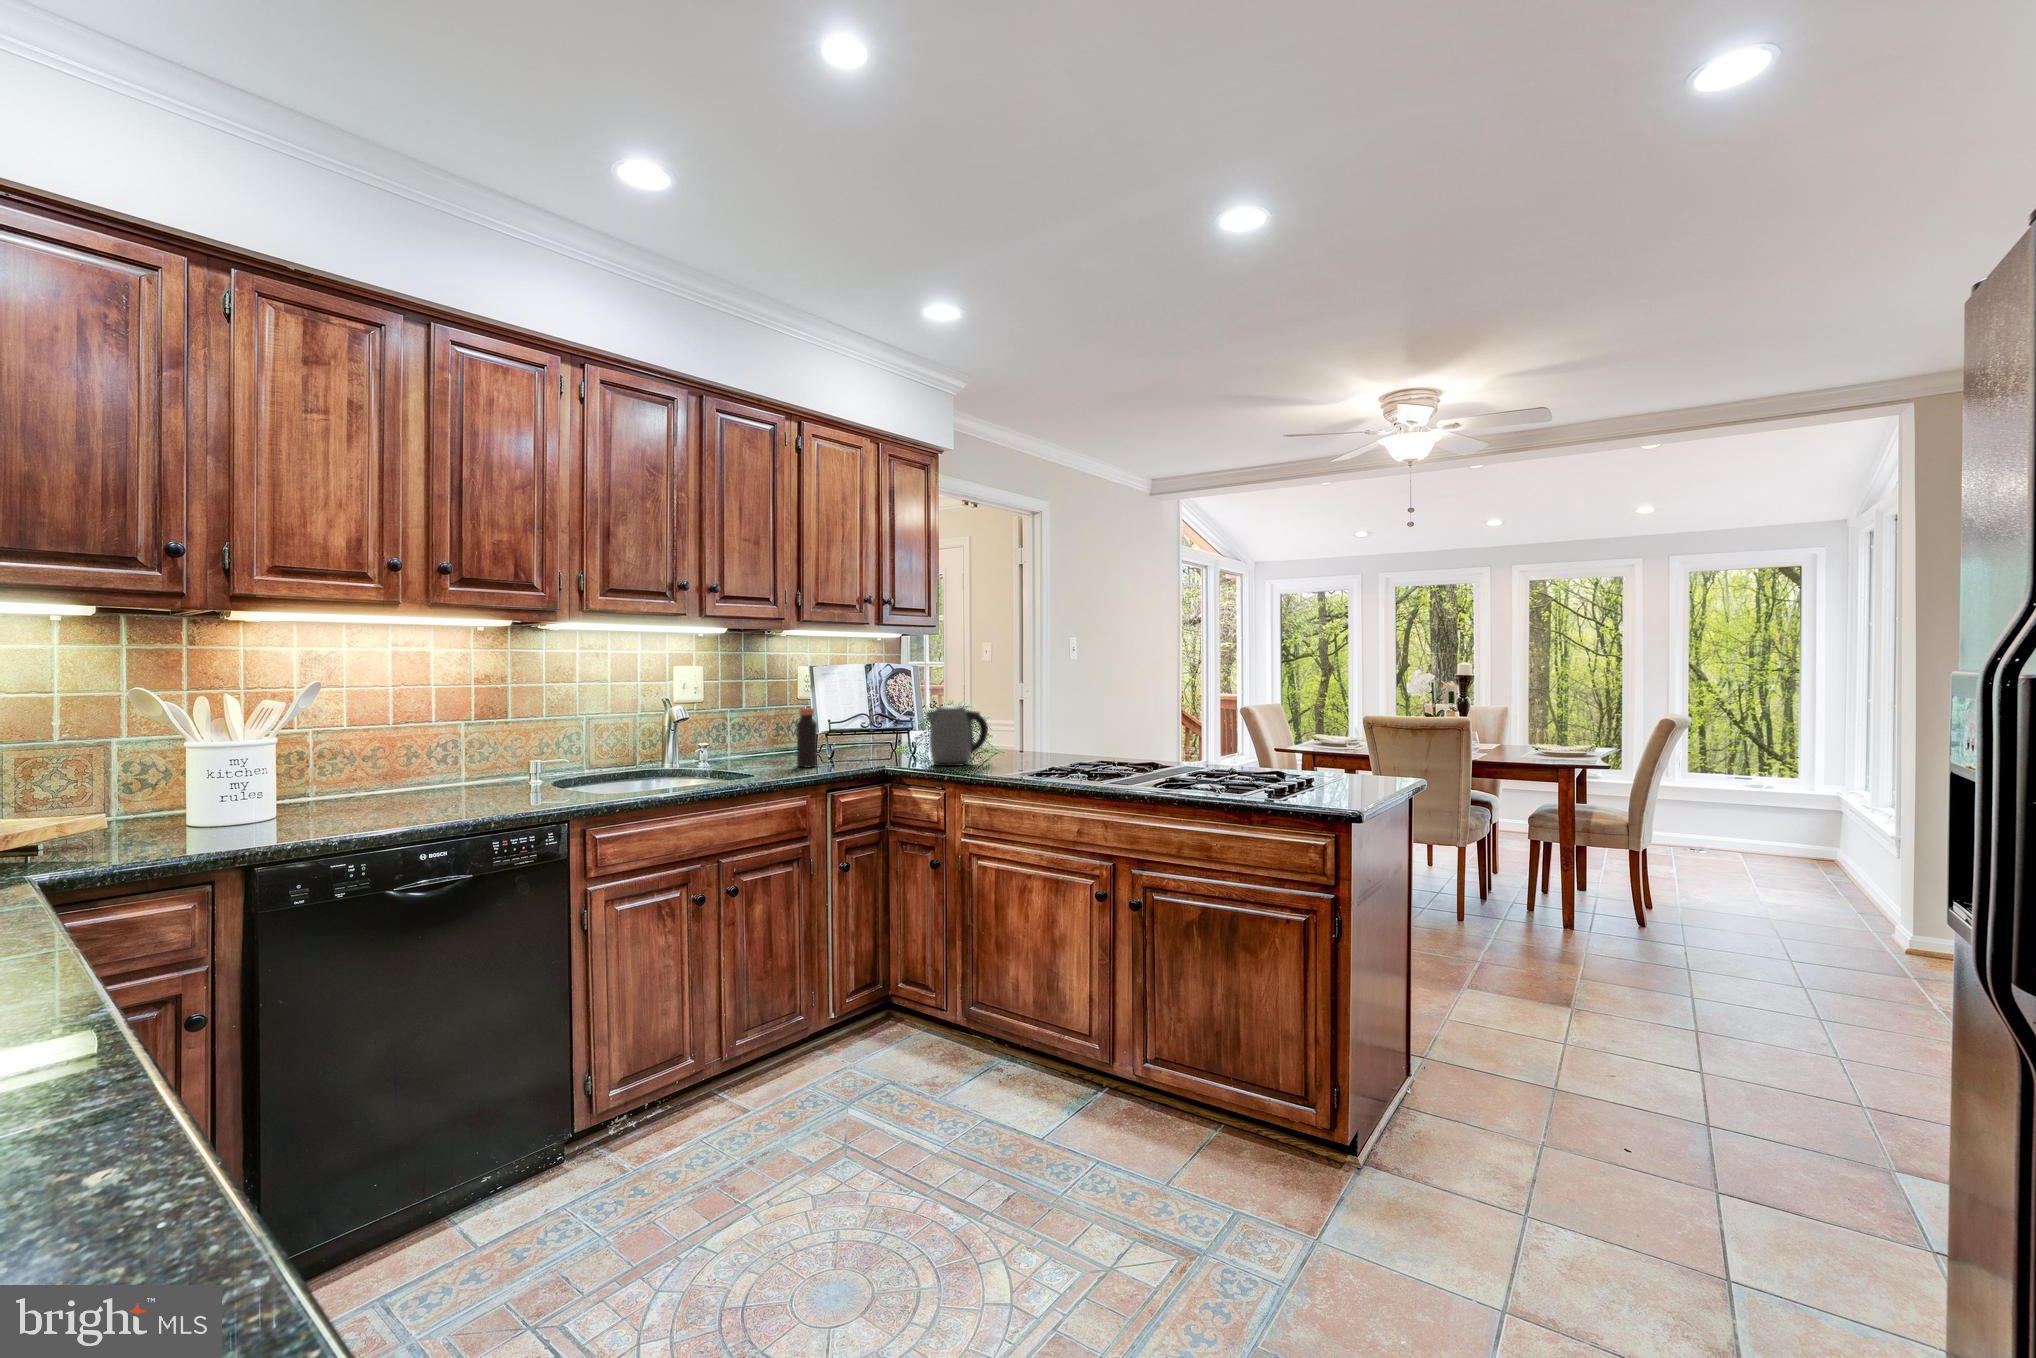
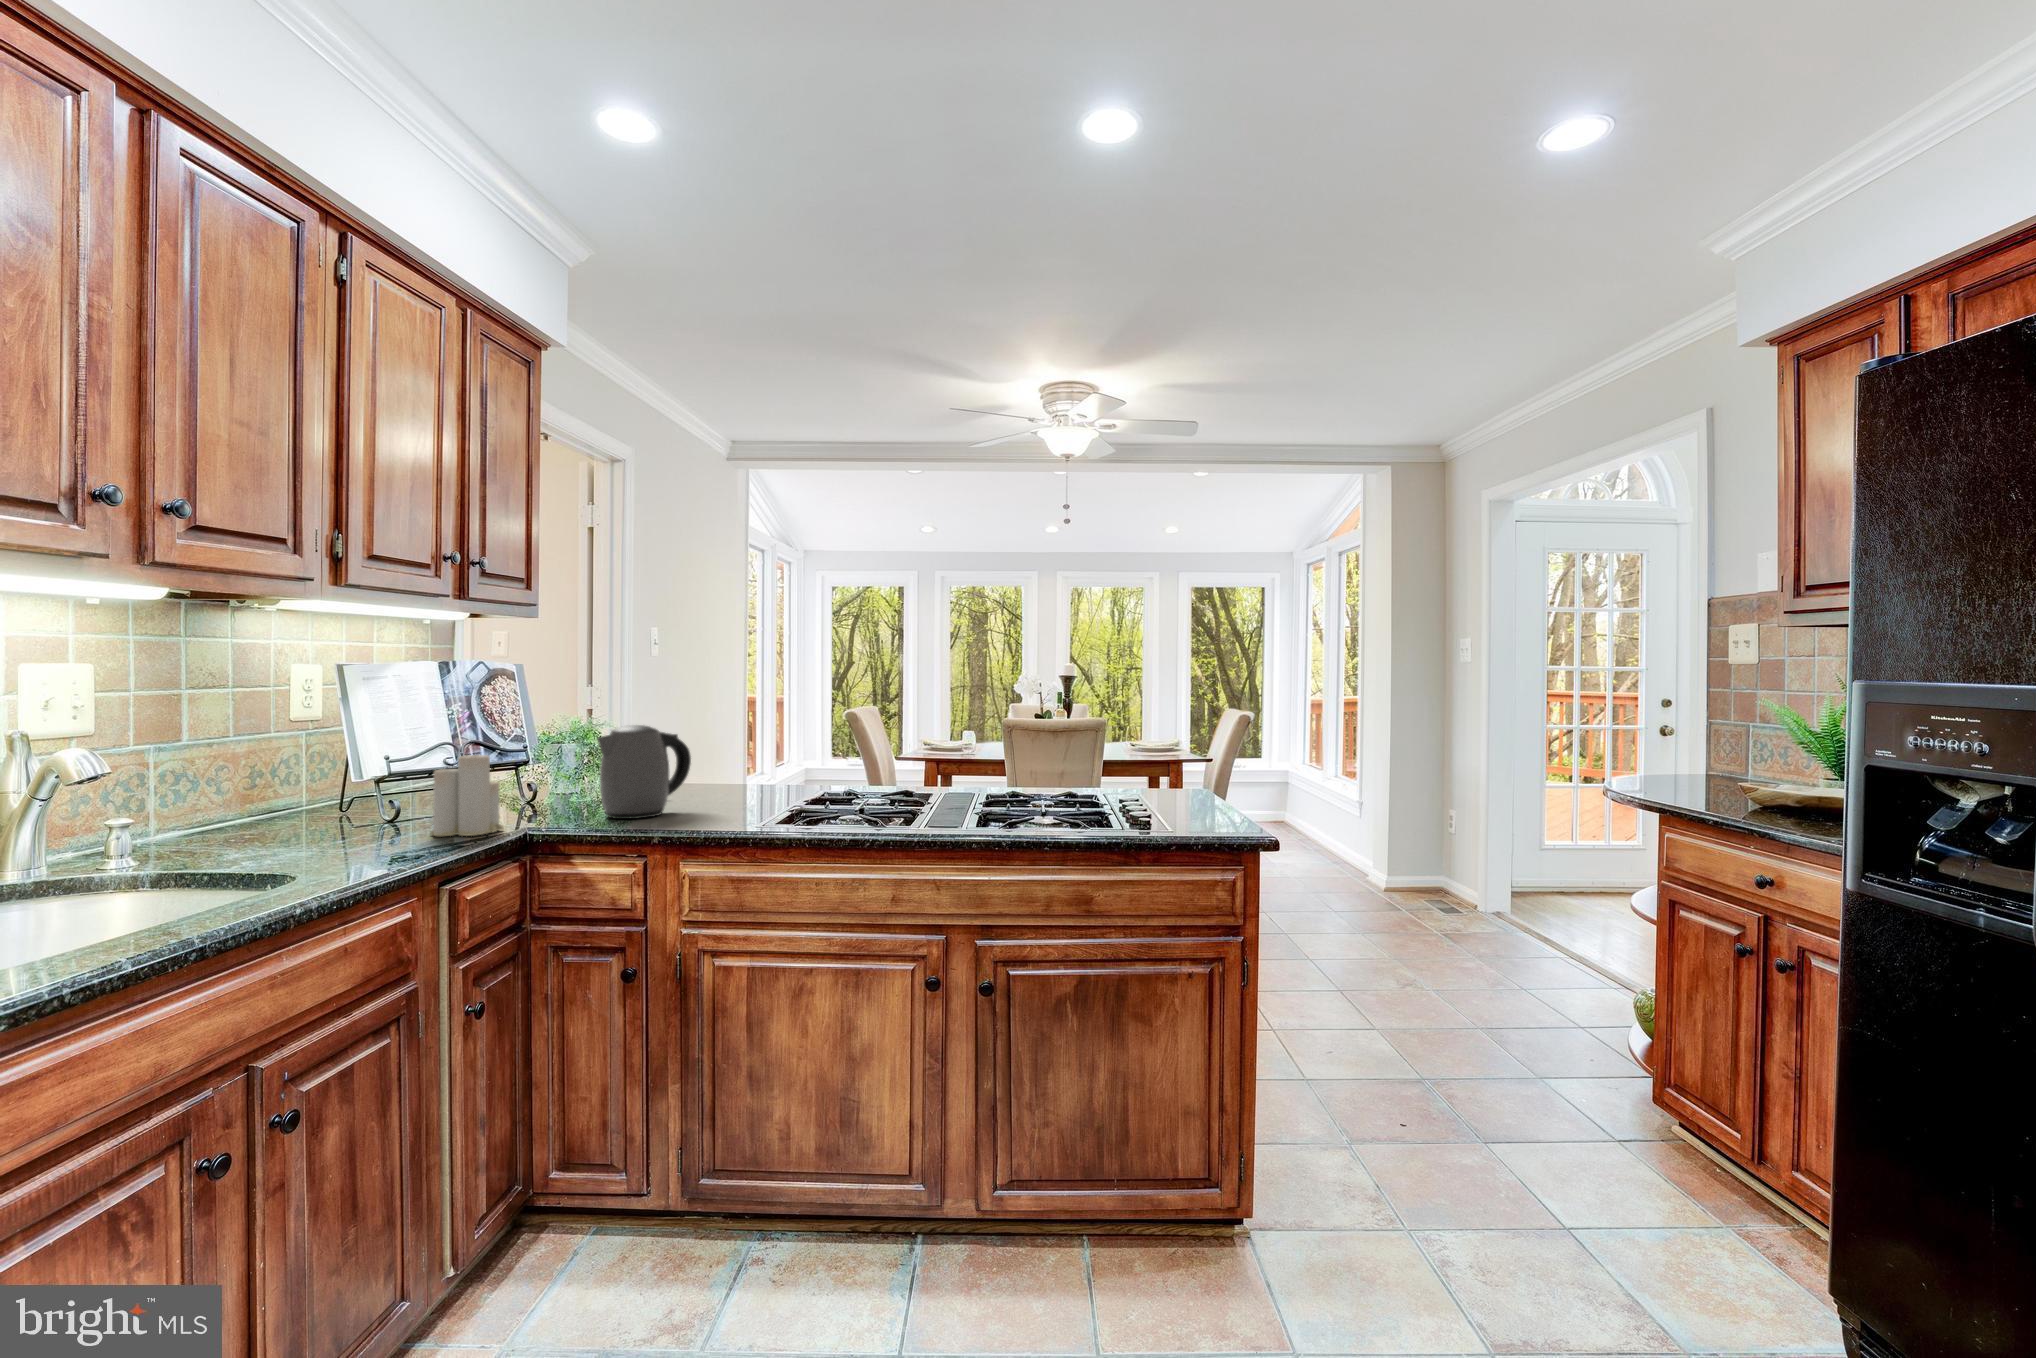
bottle: present [797,708,817,767] -> none [352,738,395,843]
candle: none [835,715,871,768] -> present [430,754,504,836]

